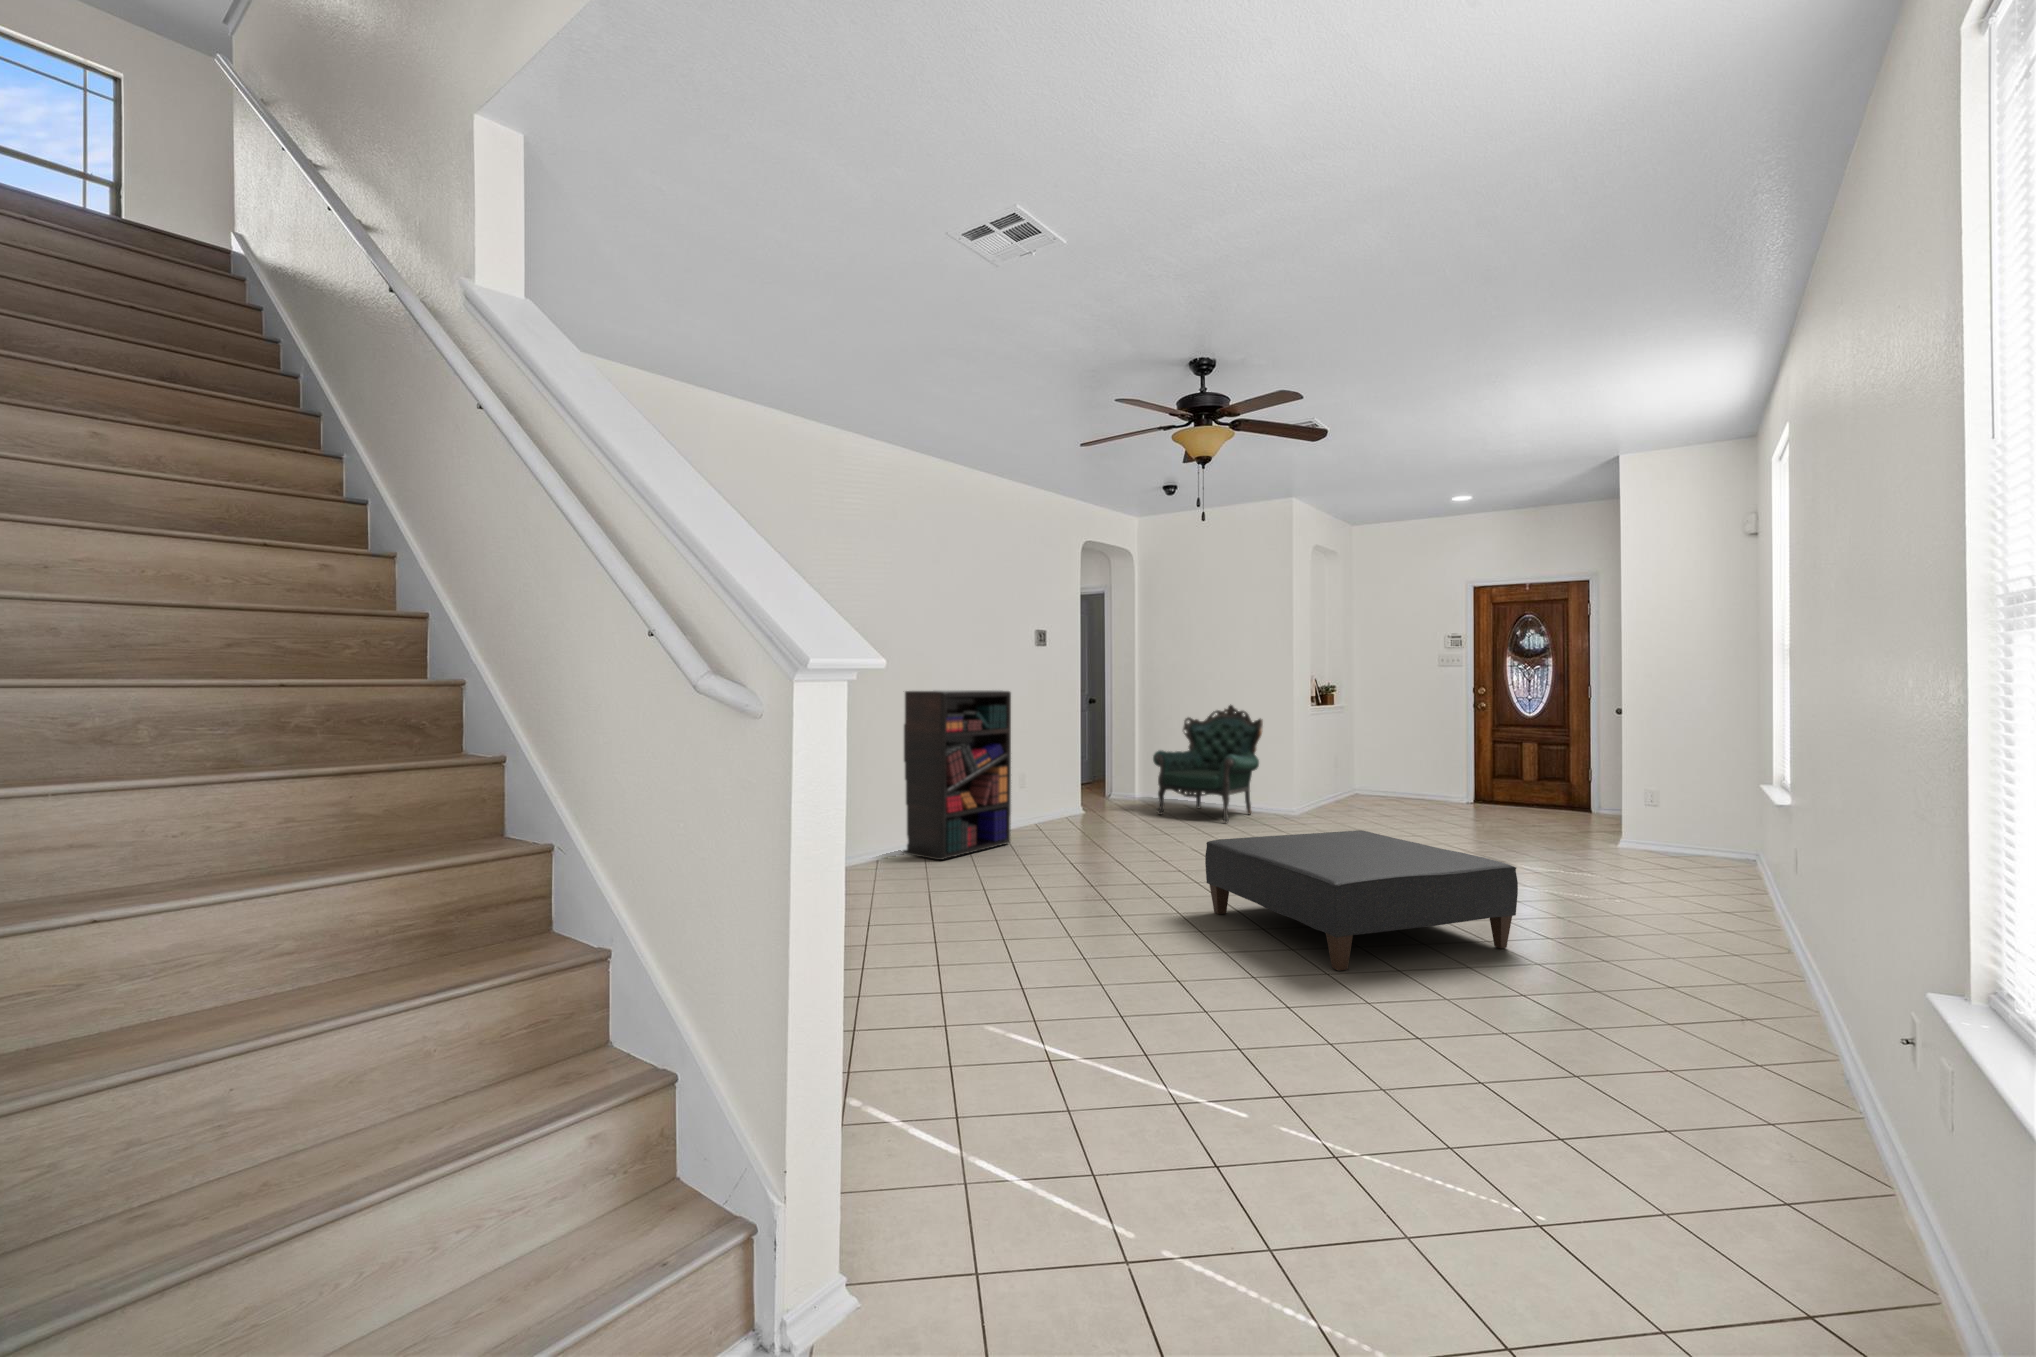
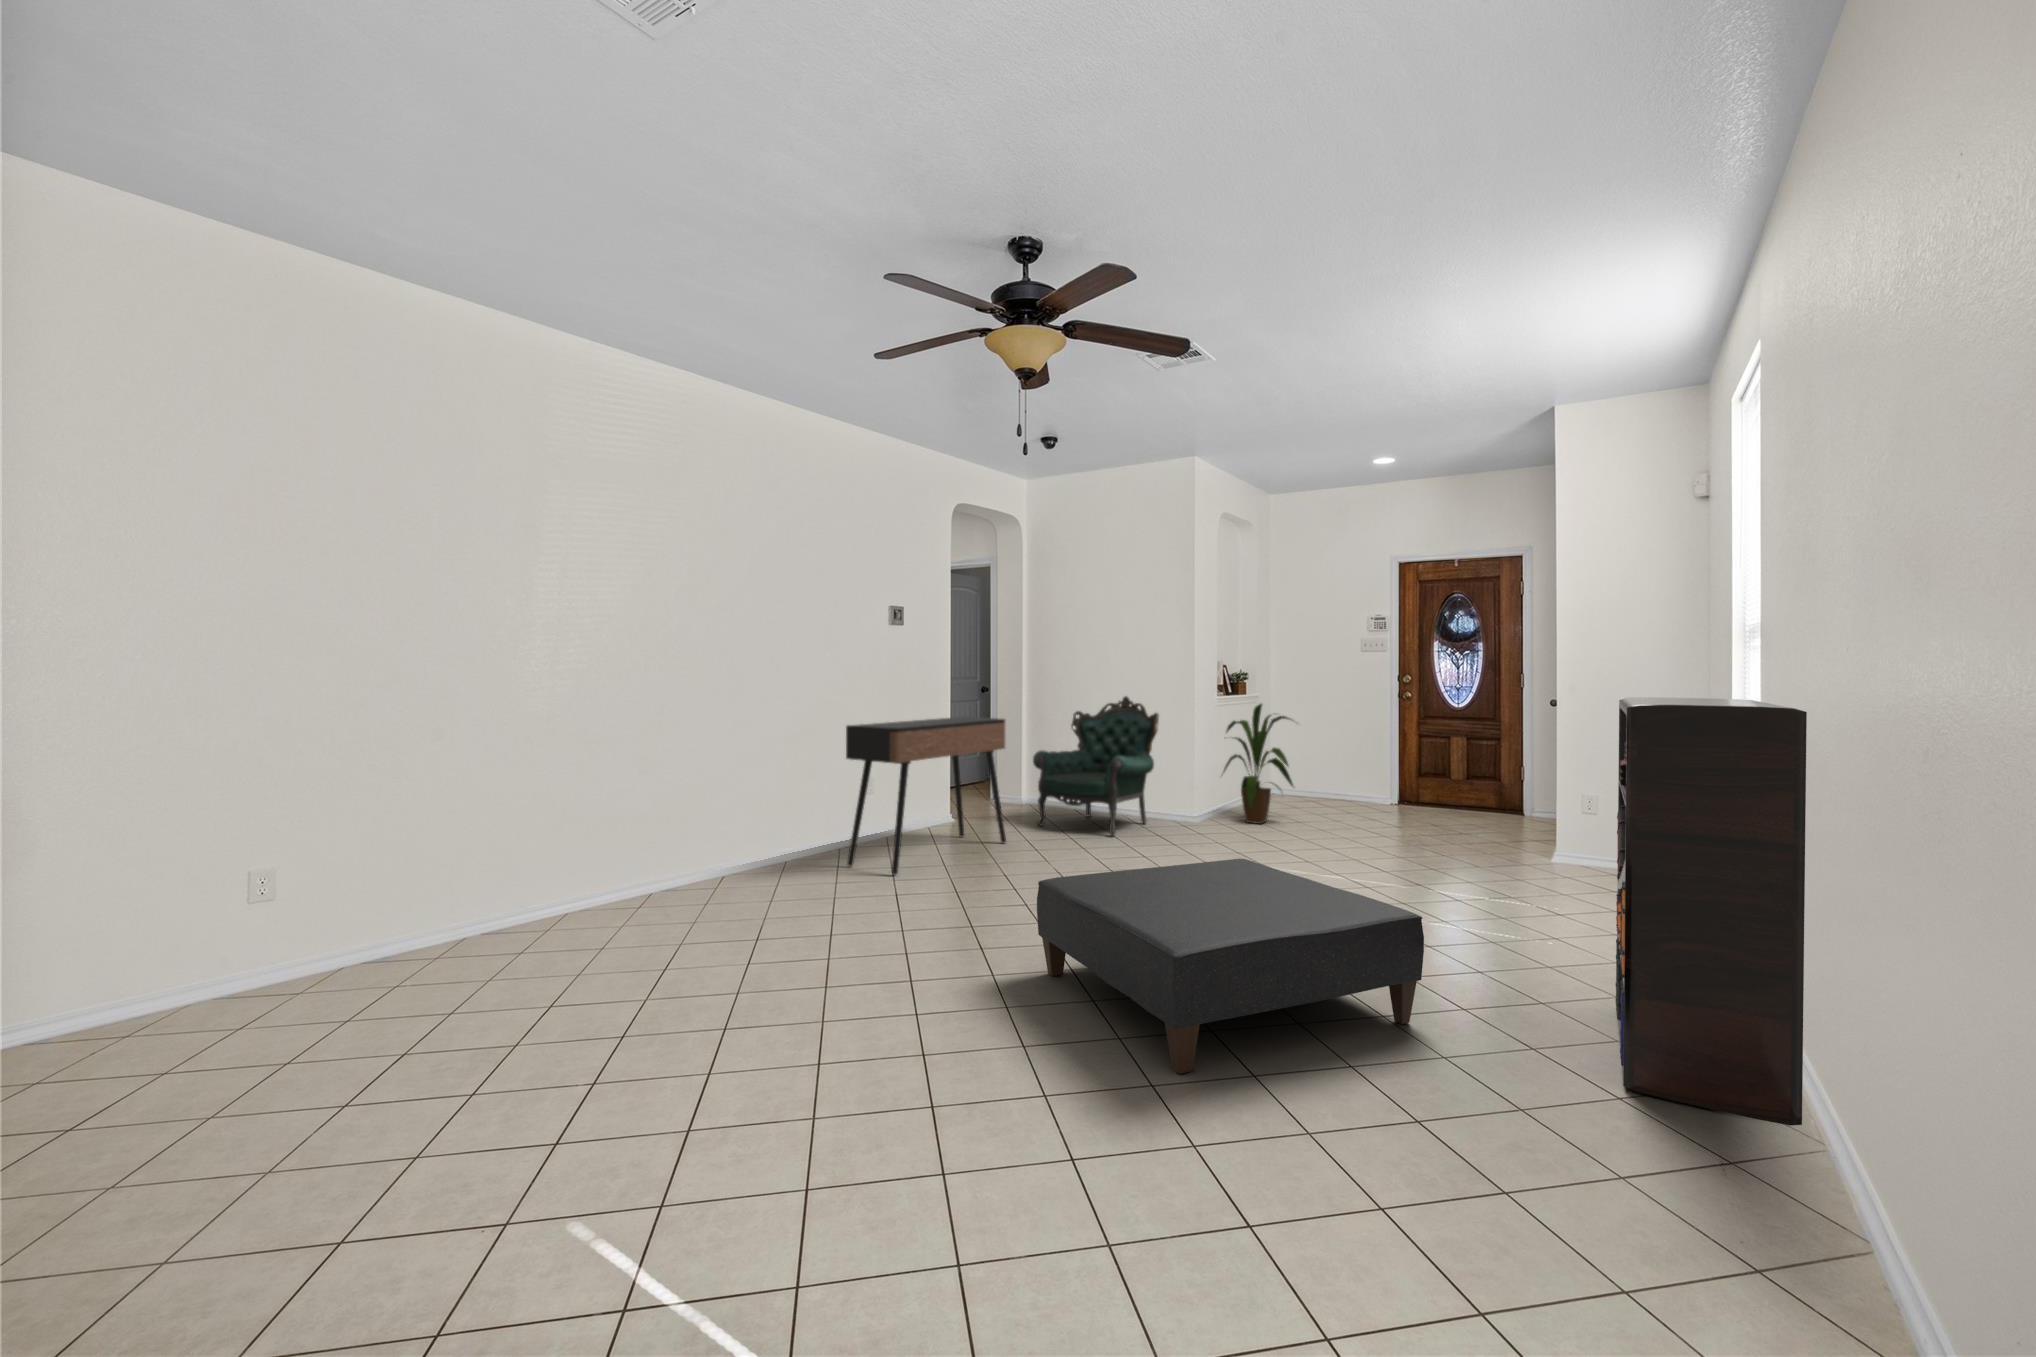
bookshelf: present [902,690,1011,860] -> present [1615,697,1807,1126]
house plant: none [1316,711,1388,816] -> present [1222,704,1293,824]
console table: none [1015,721,1137,847] -> present [846,717,1006,875]

